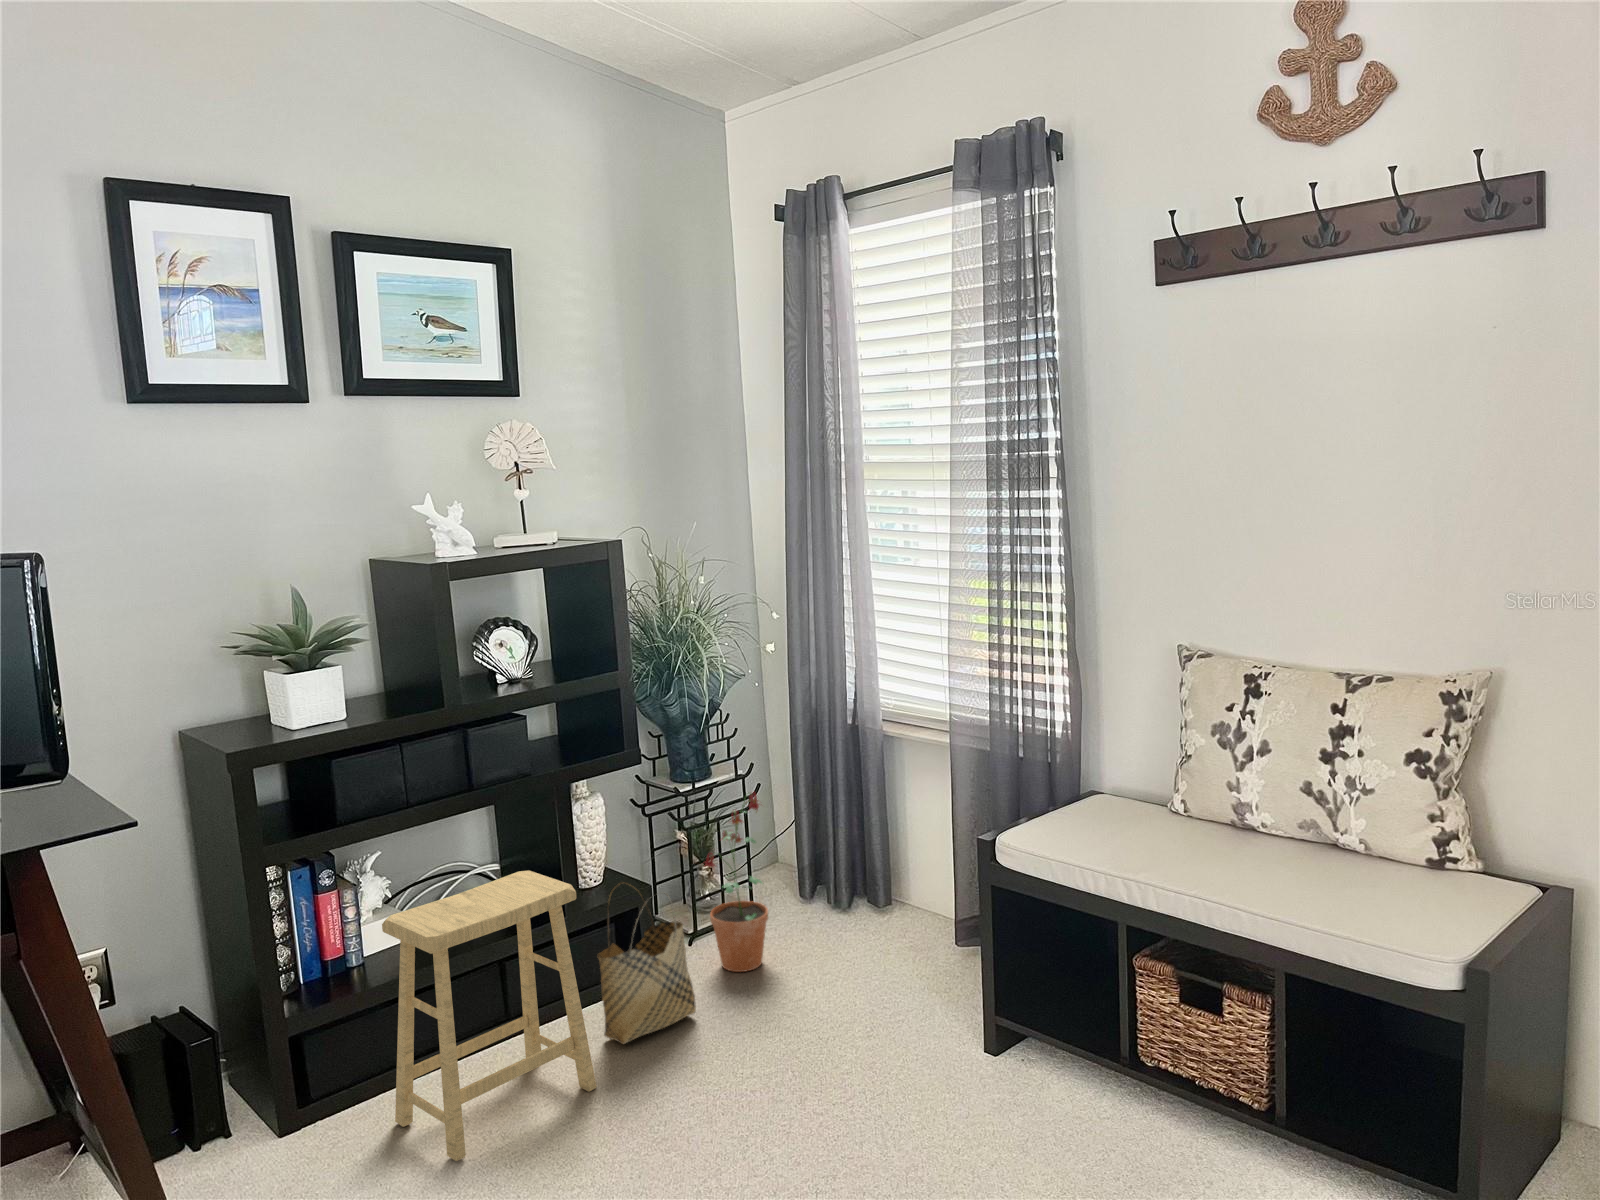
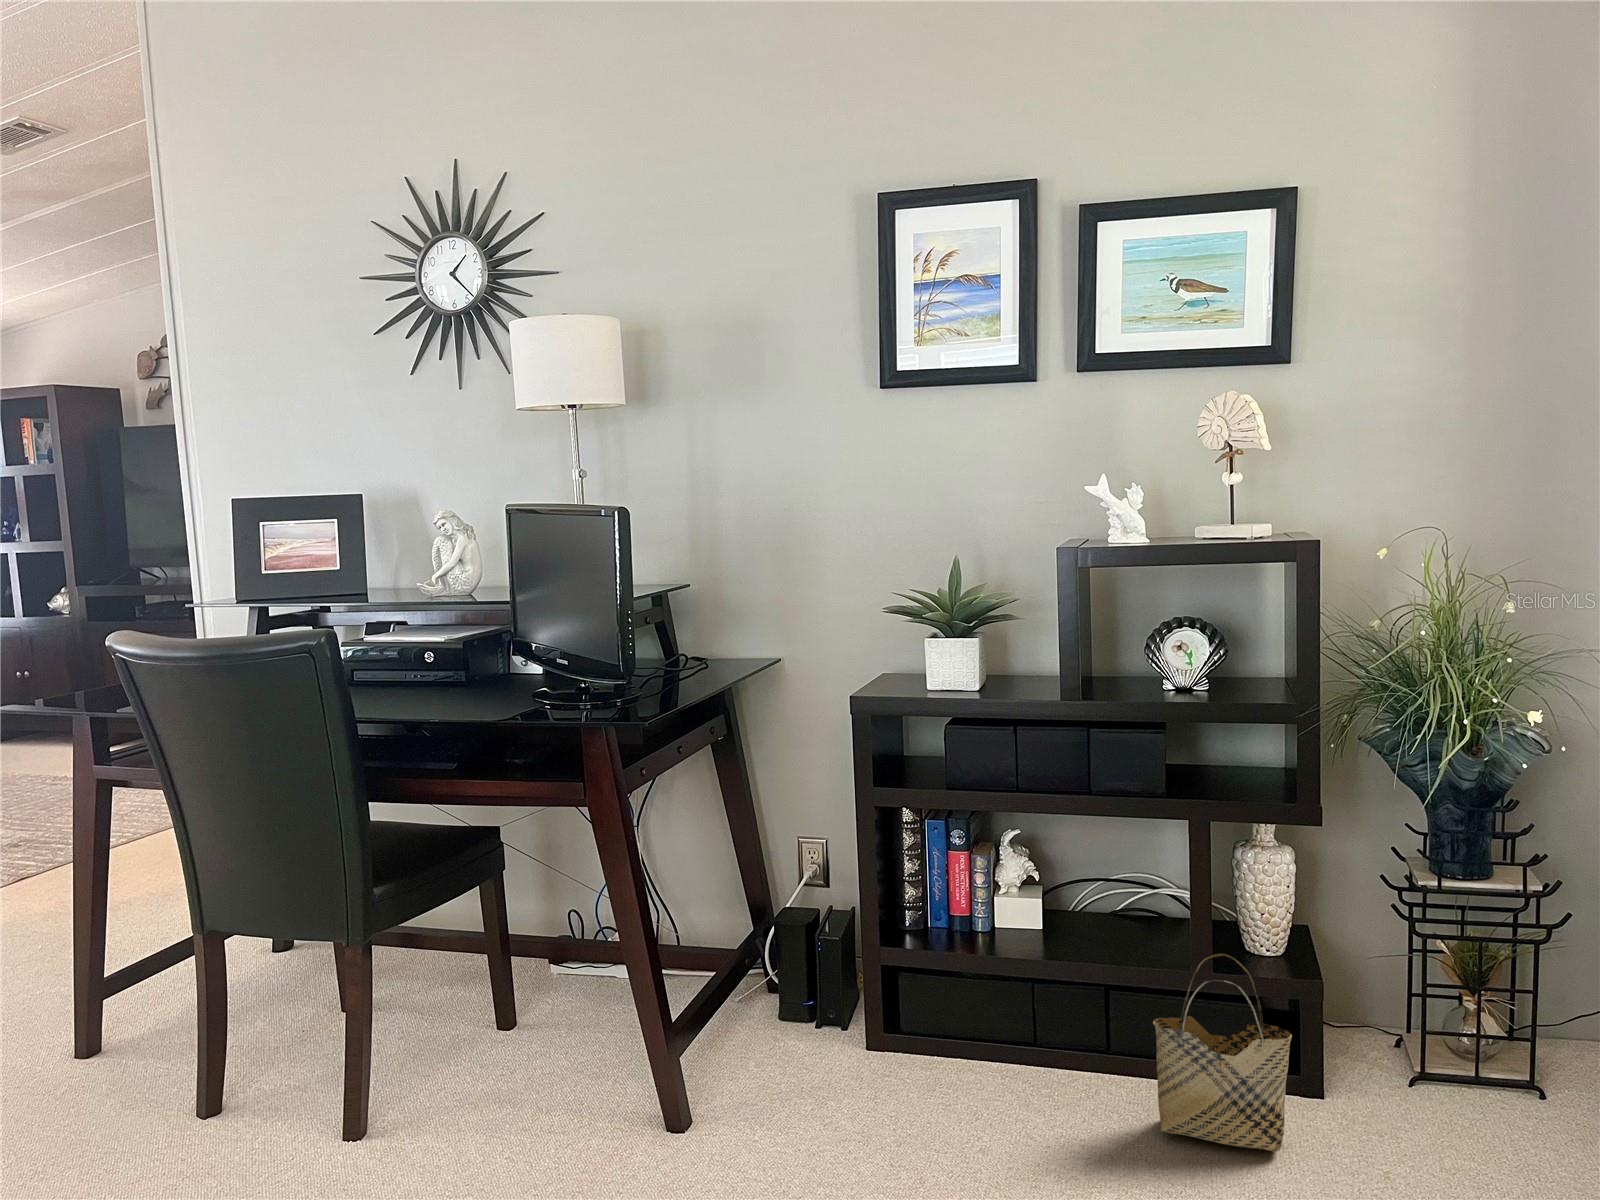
potted plant: present [705,792,768,972] -> none [1378,918,1503,1156]
footstool: present [382,870,597,1161] -> none [905,878,1093,1153]

